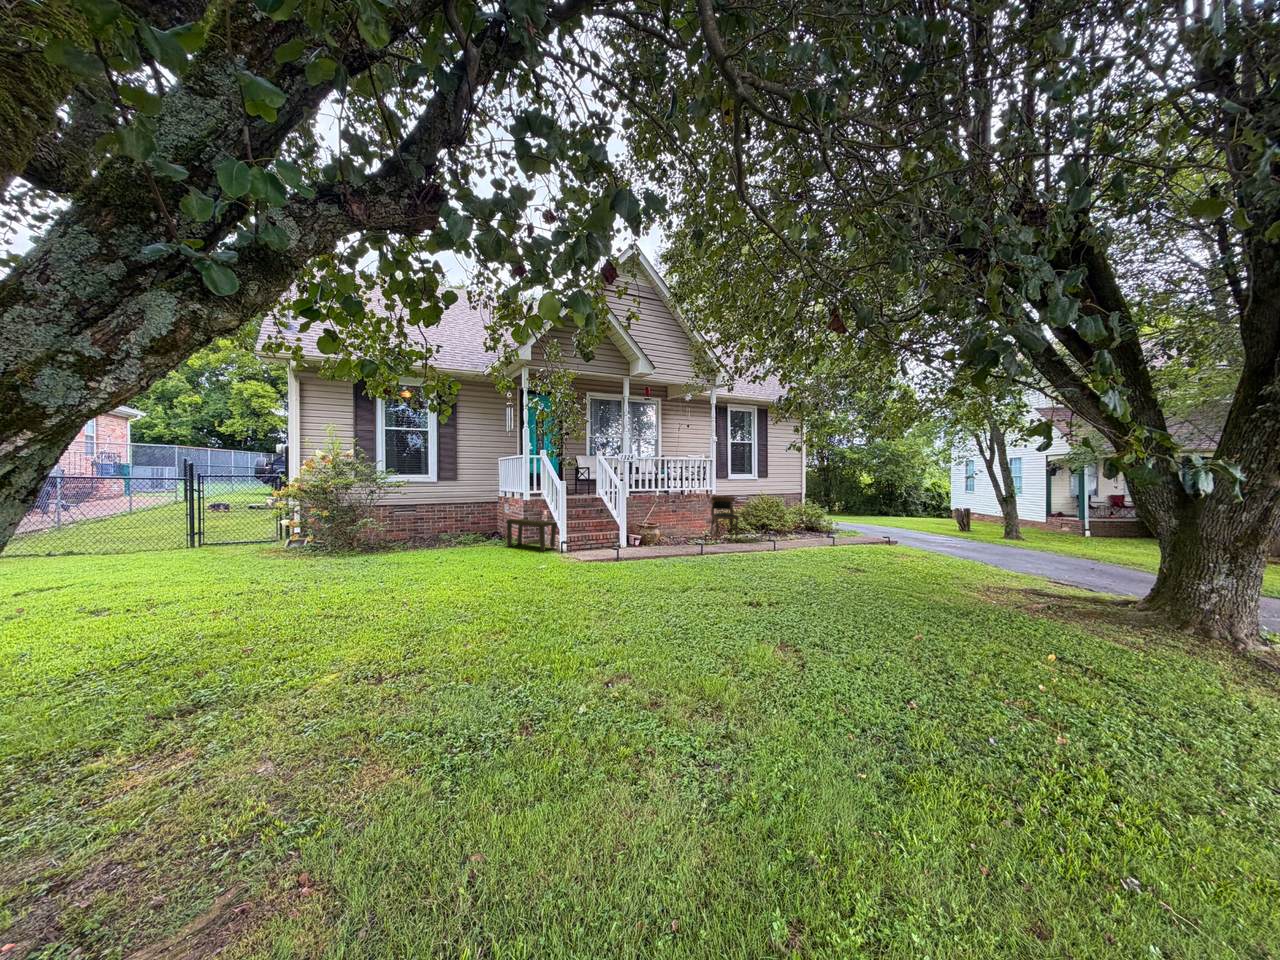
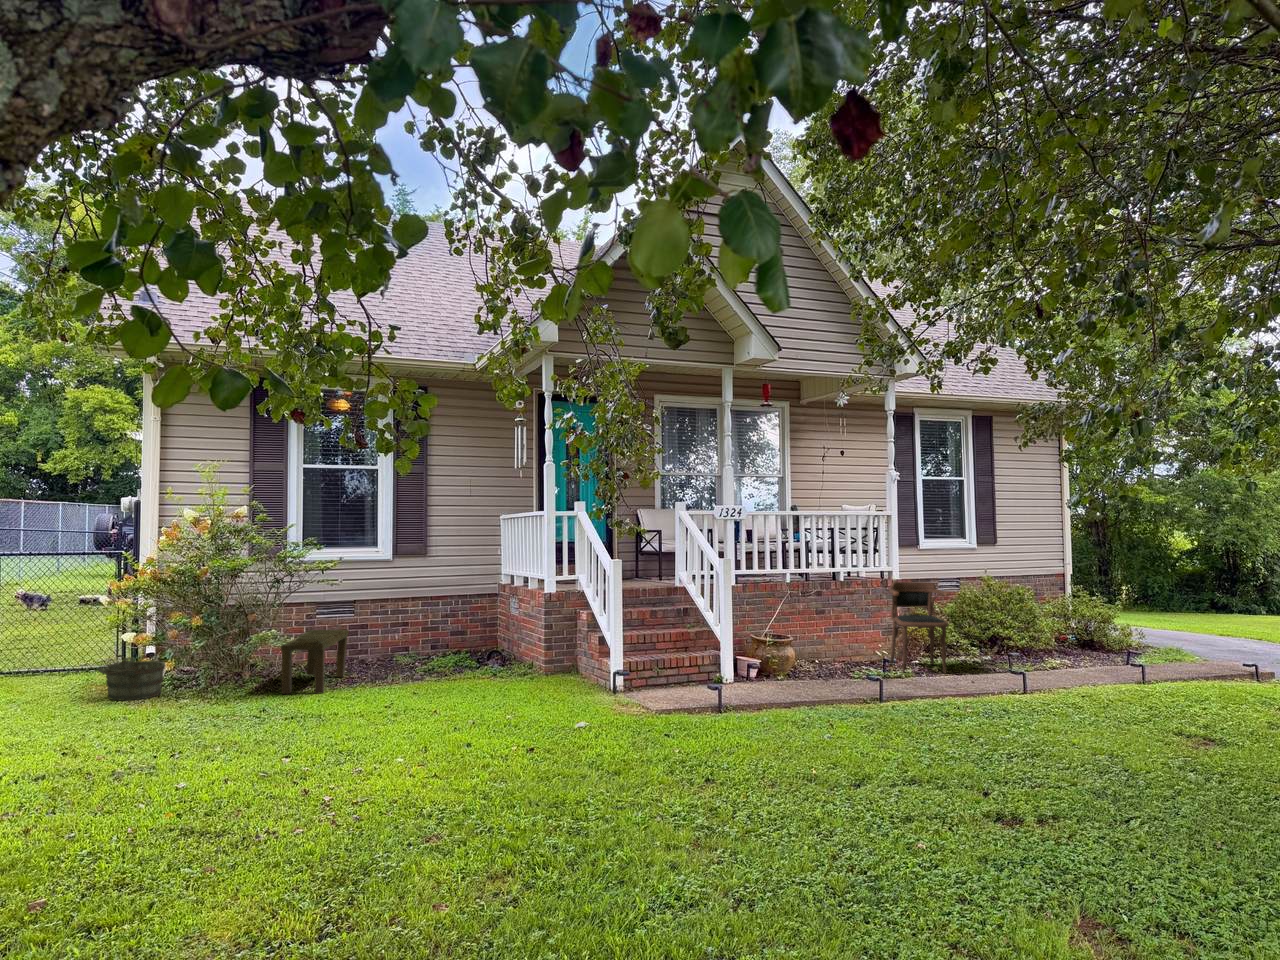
bench: present [506,519,557,551] -> present [281,630,349,694]
bucket: none [266,534,307,557] -> present [98,658,165,700]

